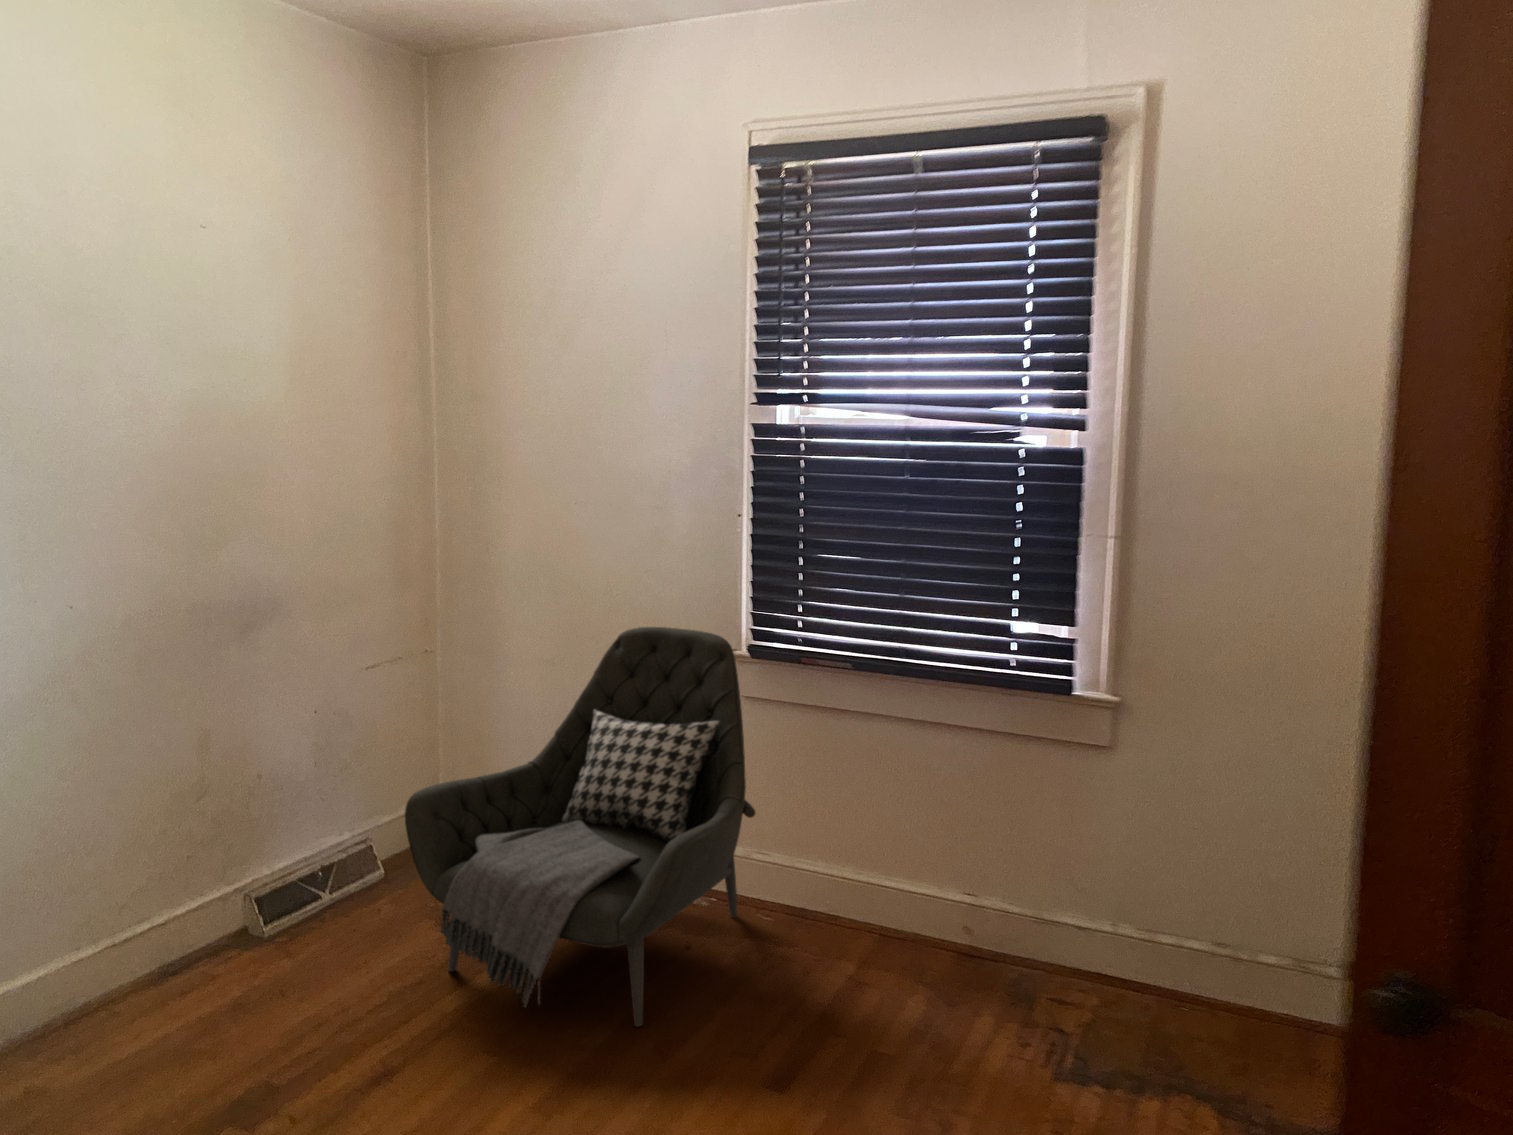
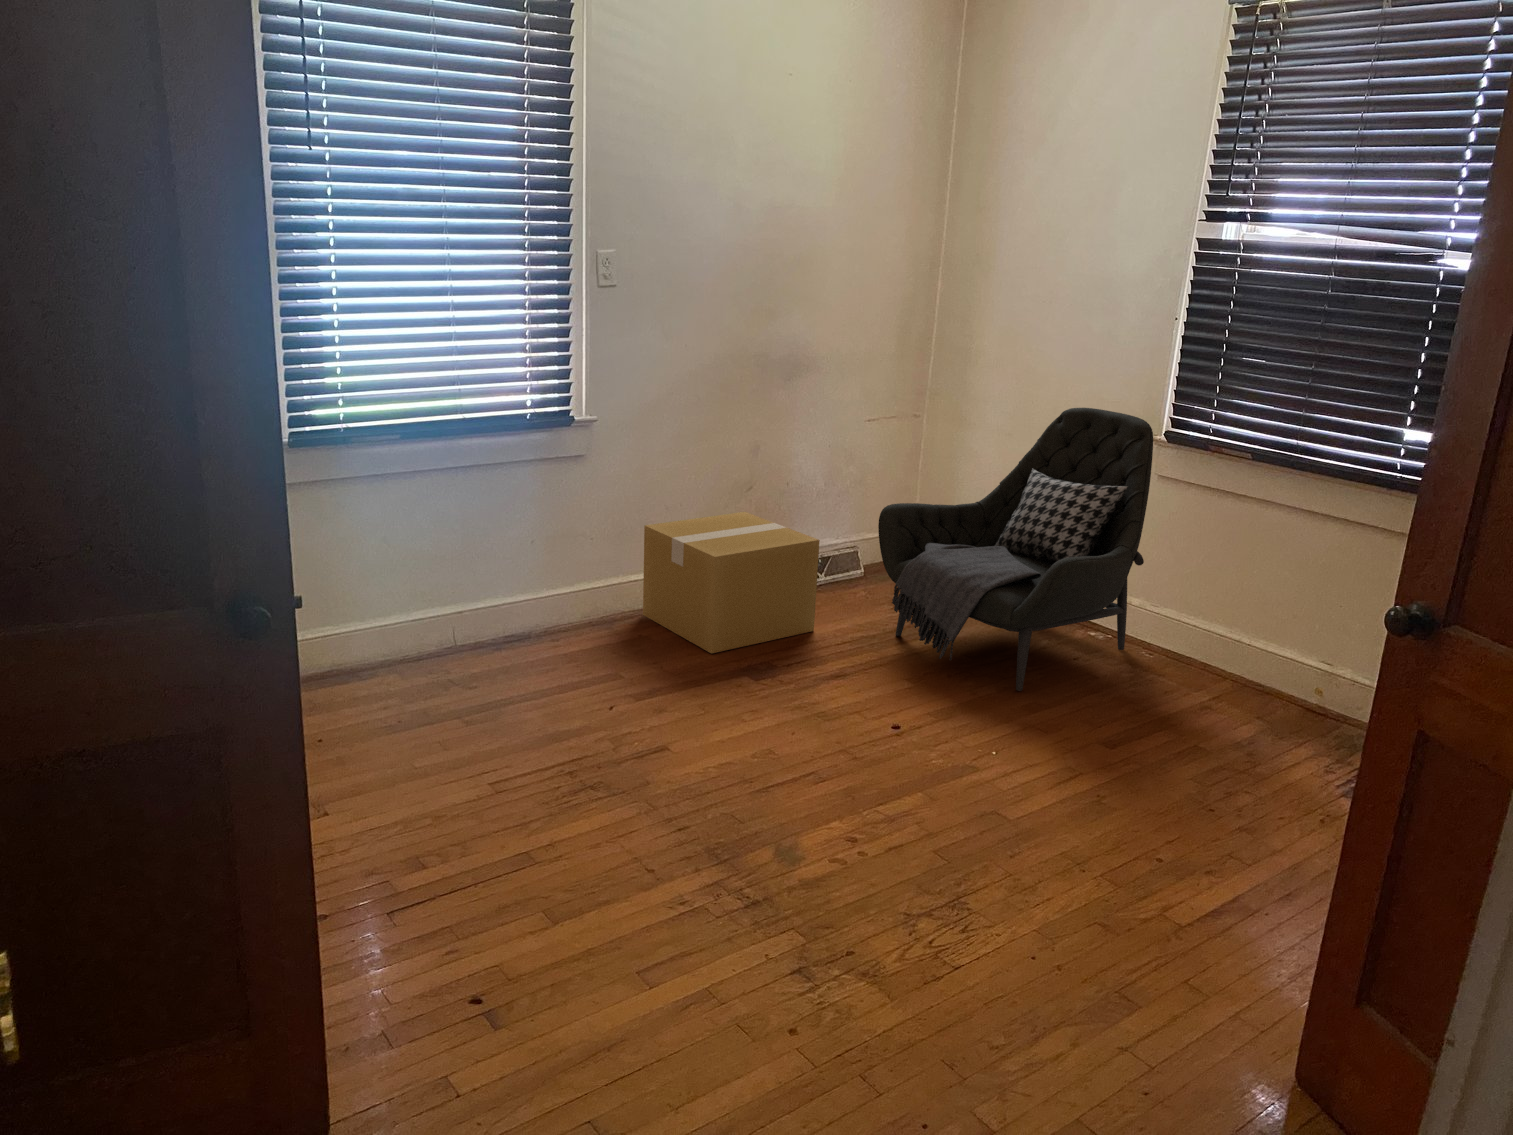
cardboard box: none [17,833,326,1093] -> present [643,512,820,653]

